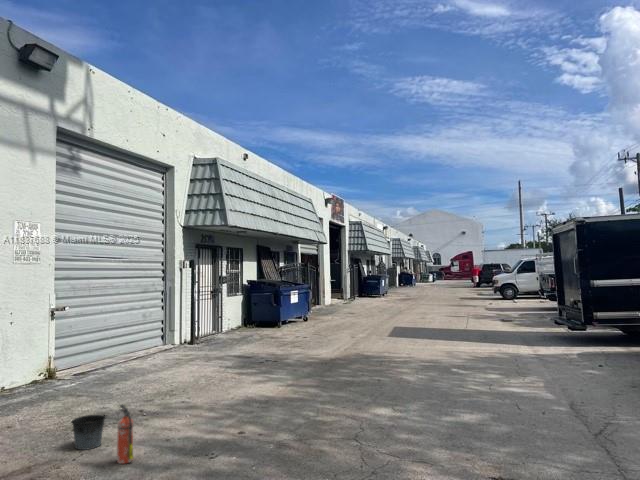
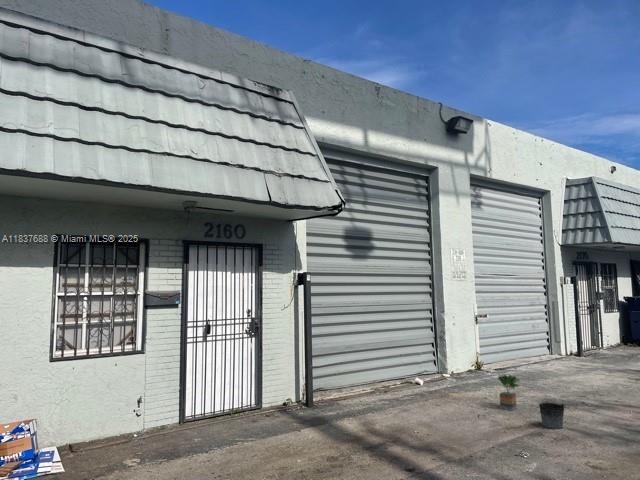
potted tree: none [37,382,69,429] -> present [498,375,519,411]
fire extinguisher: present [117,405,133,464] -> none [584,397,603,444]

